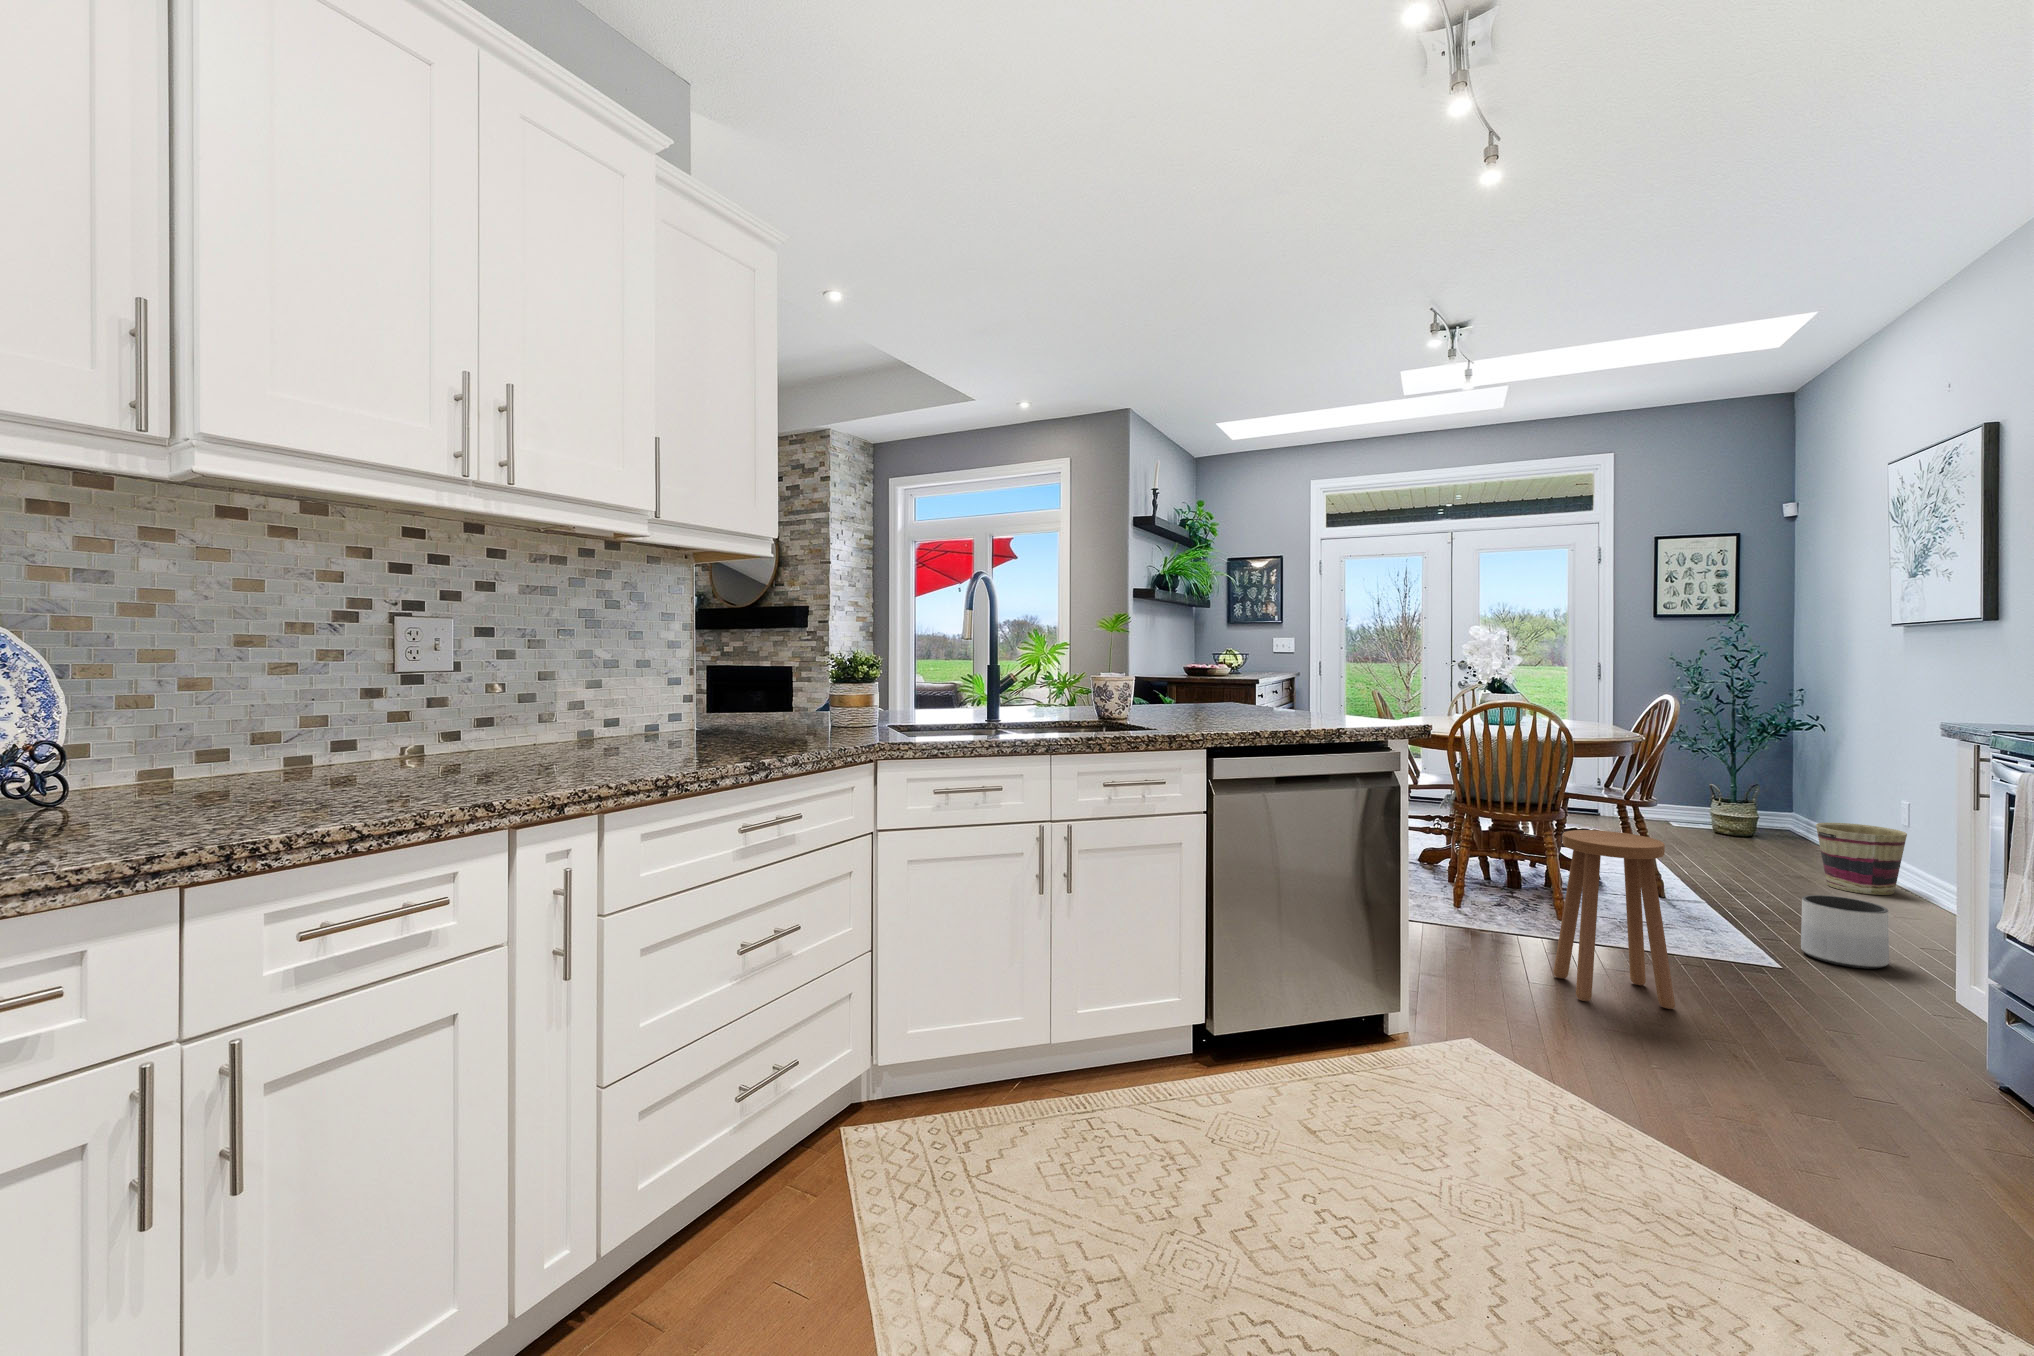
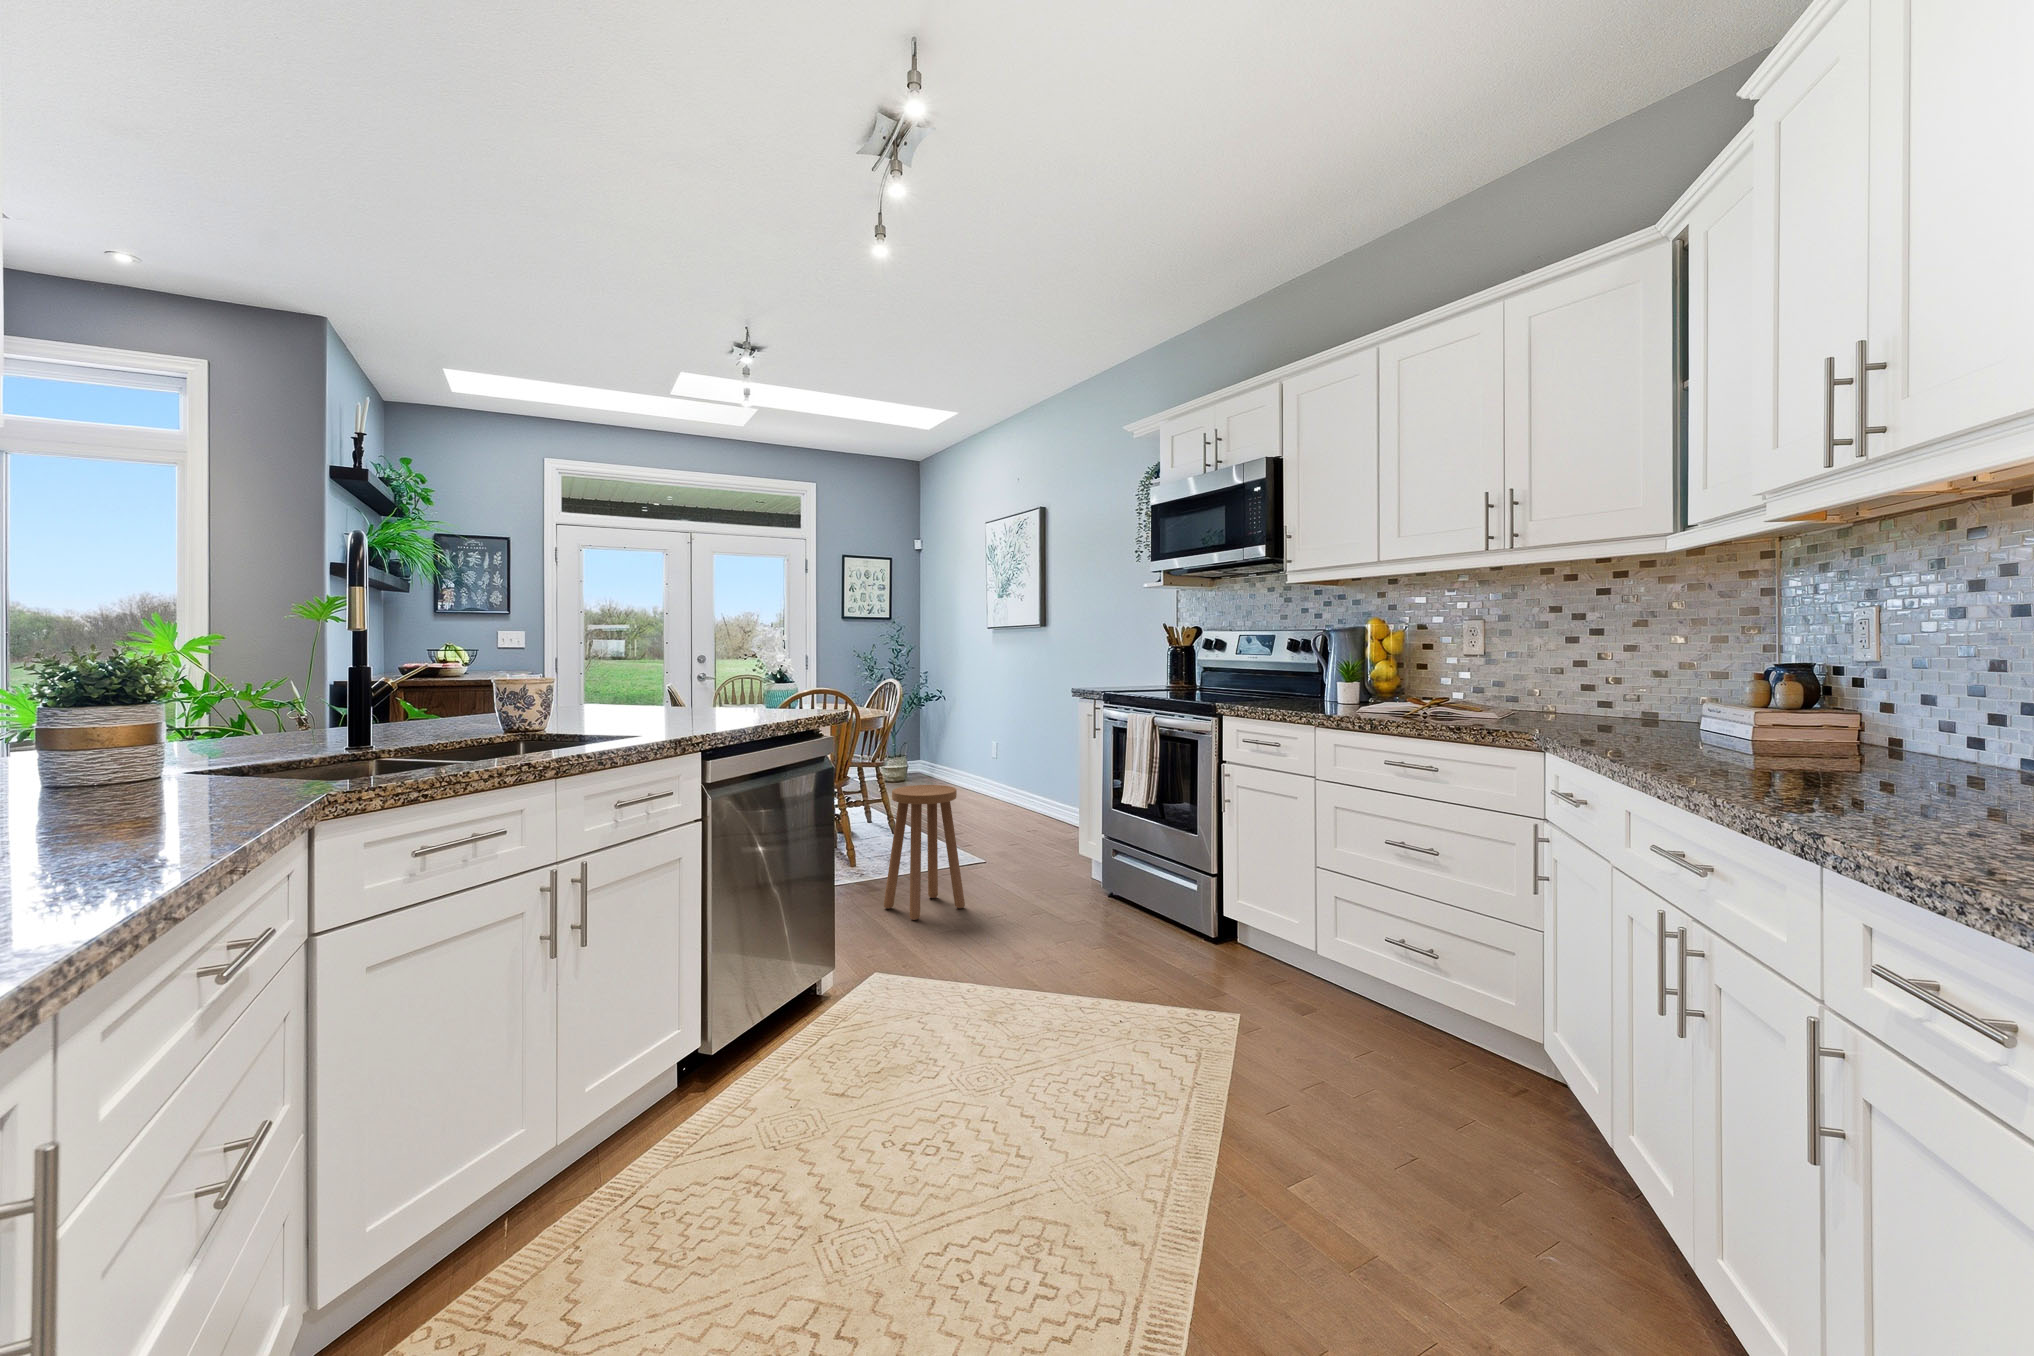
basket: present [1816,823,1907,895] -> none [959,761,1002,806]
planter: present [1801,895,1889,969] -> none [988,809,1030,853]

